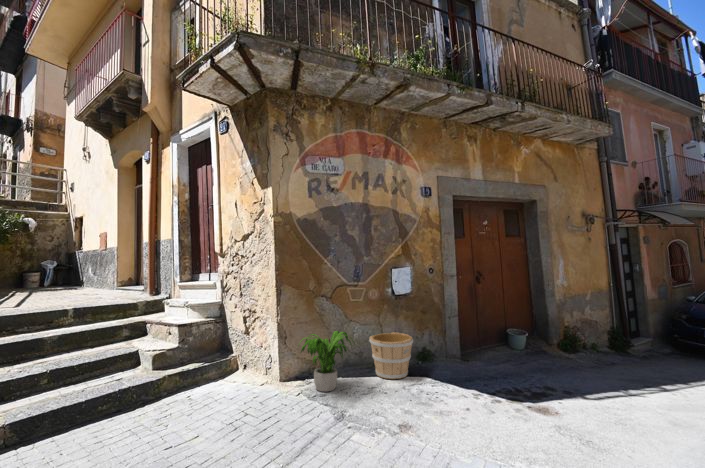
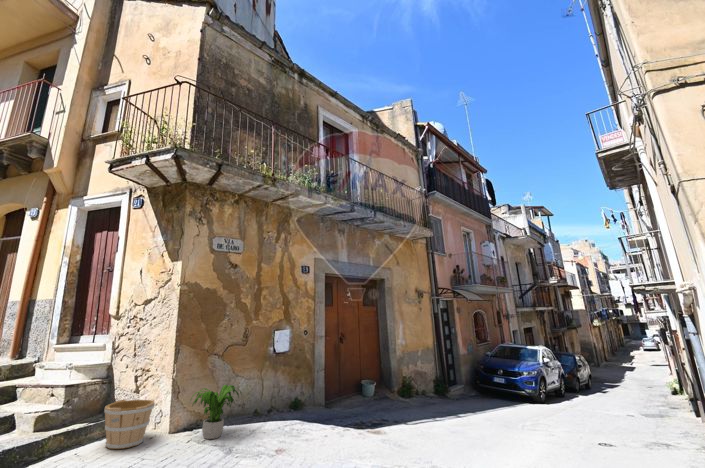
wooden bucket: present [369,332,413,379] -> present [104,400,155,449]

